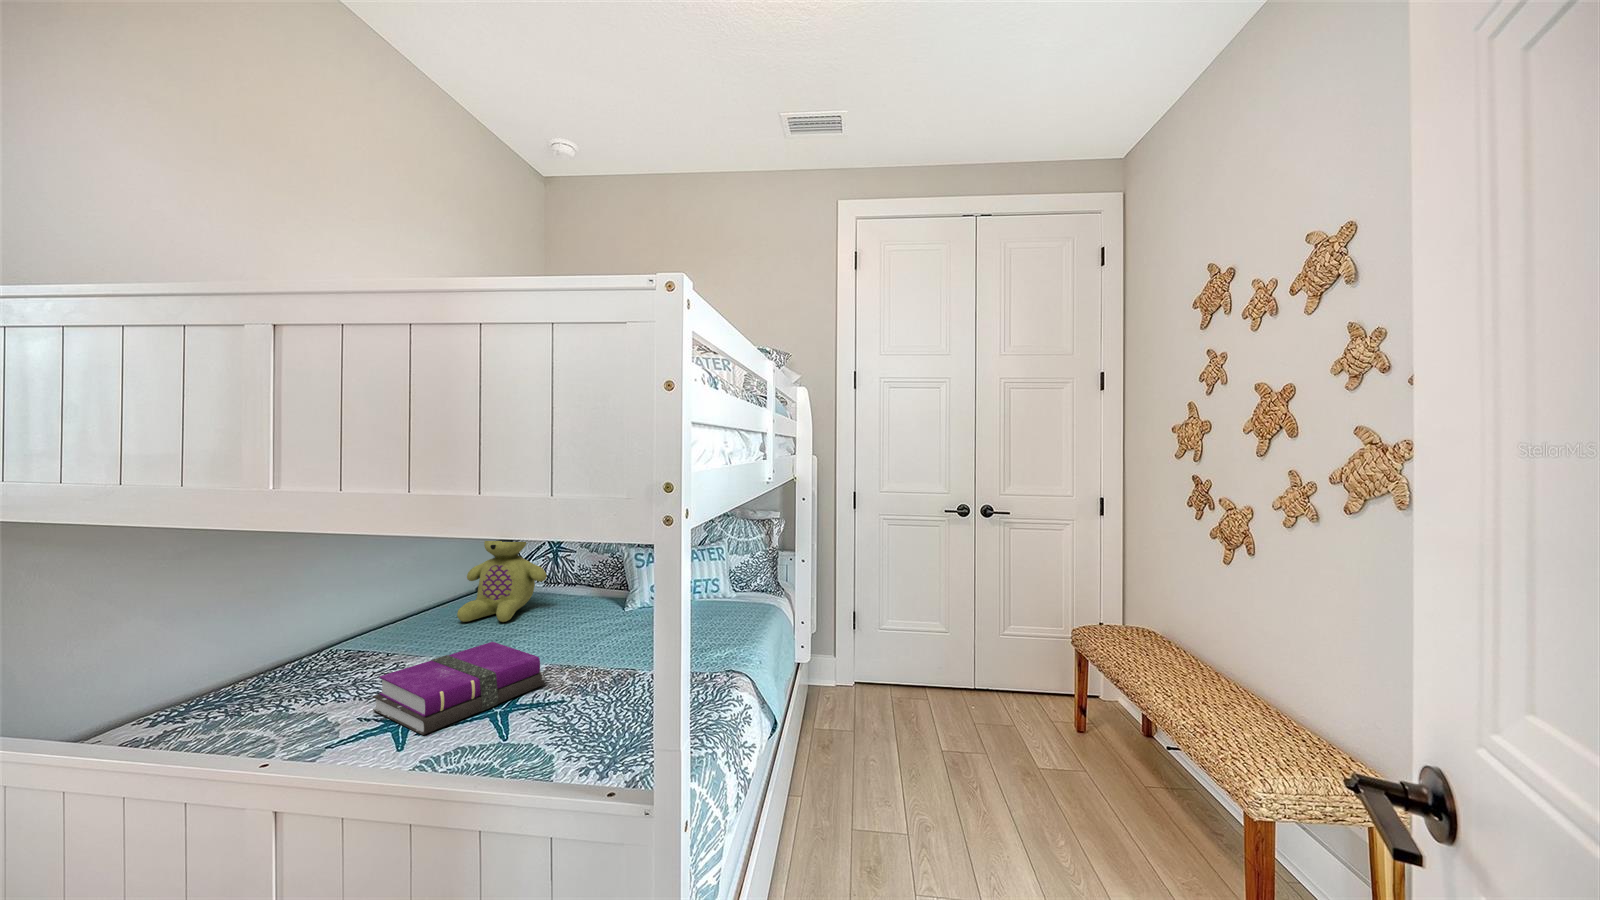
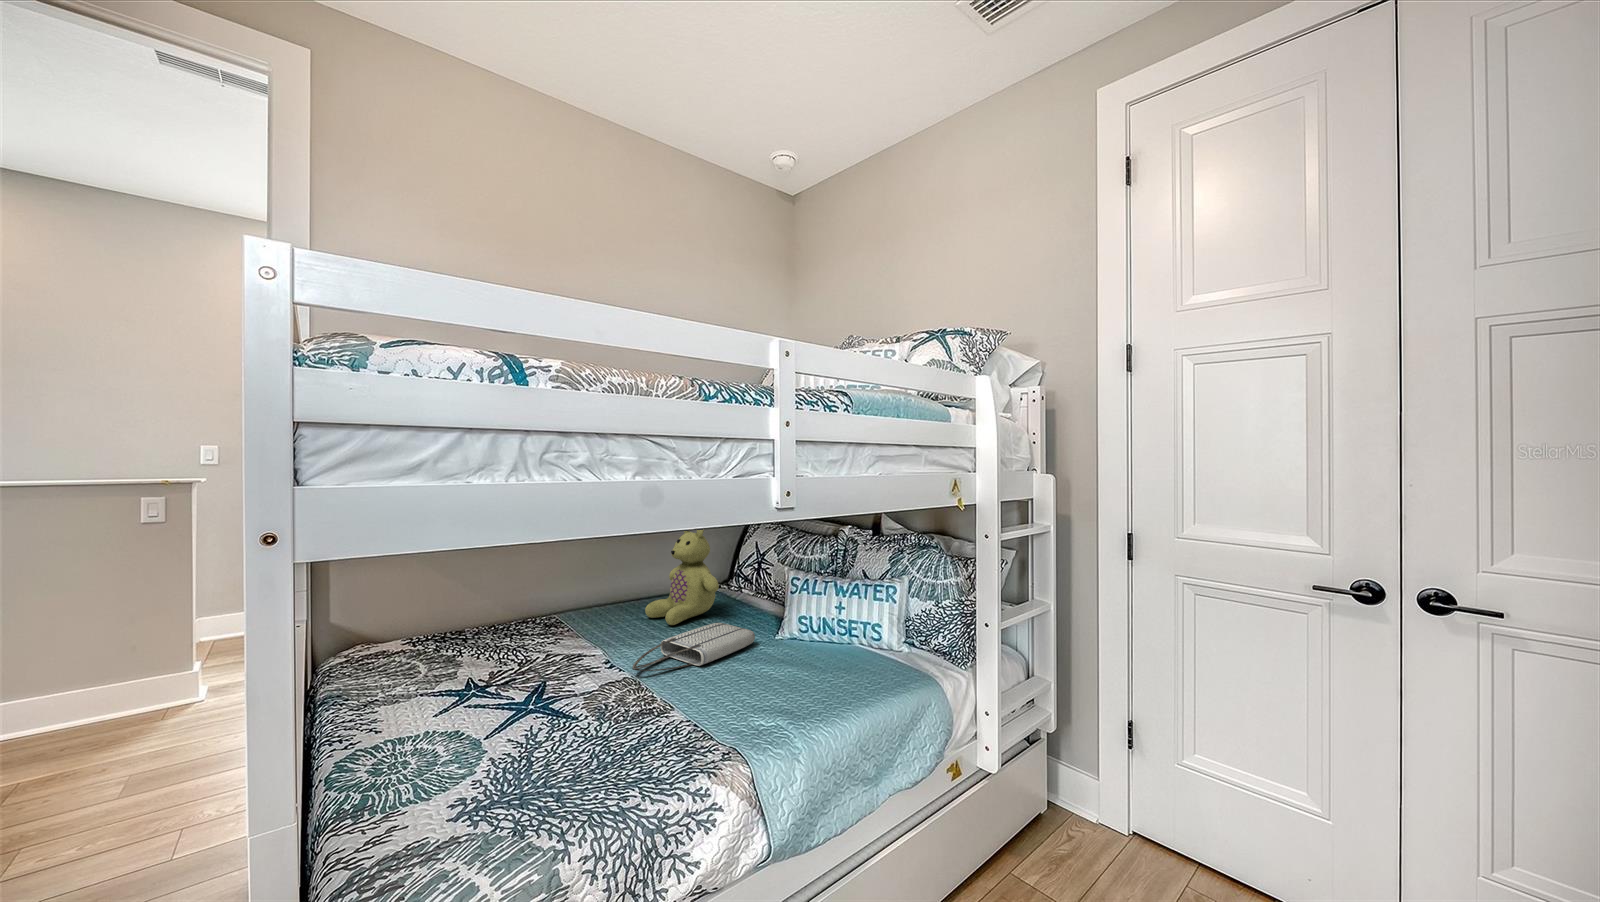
tote bag: none [544,604,620,653] -> present [632,623,755,671]
notebook: present [373,642,545,735] -> none [462,644,591,715]

